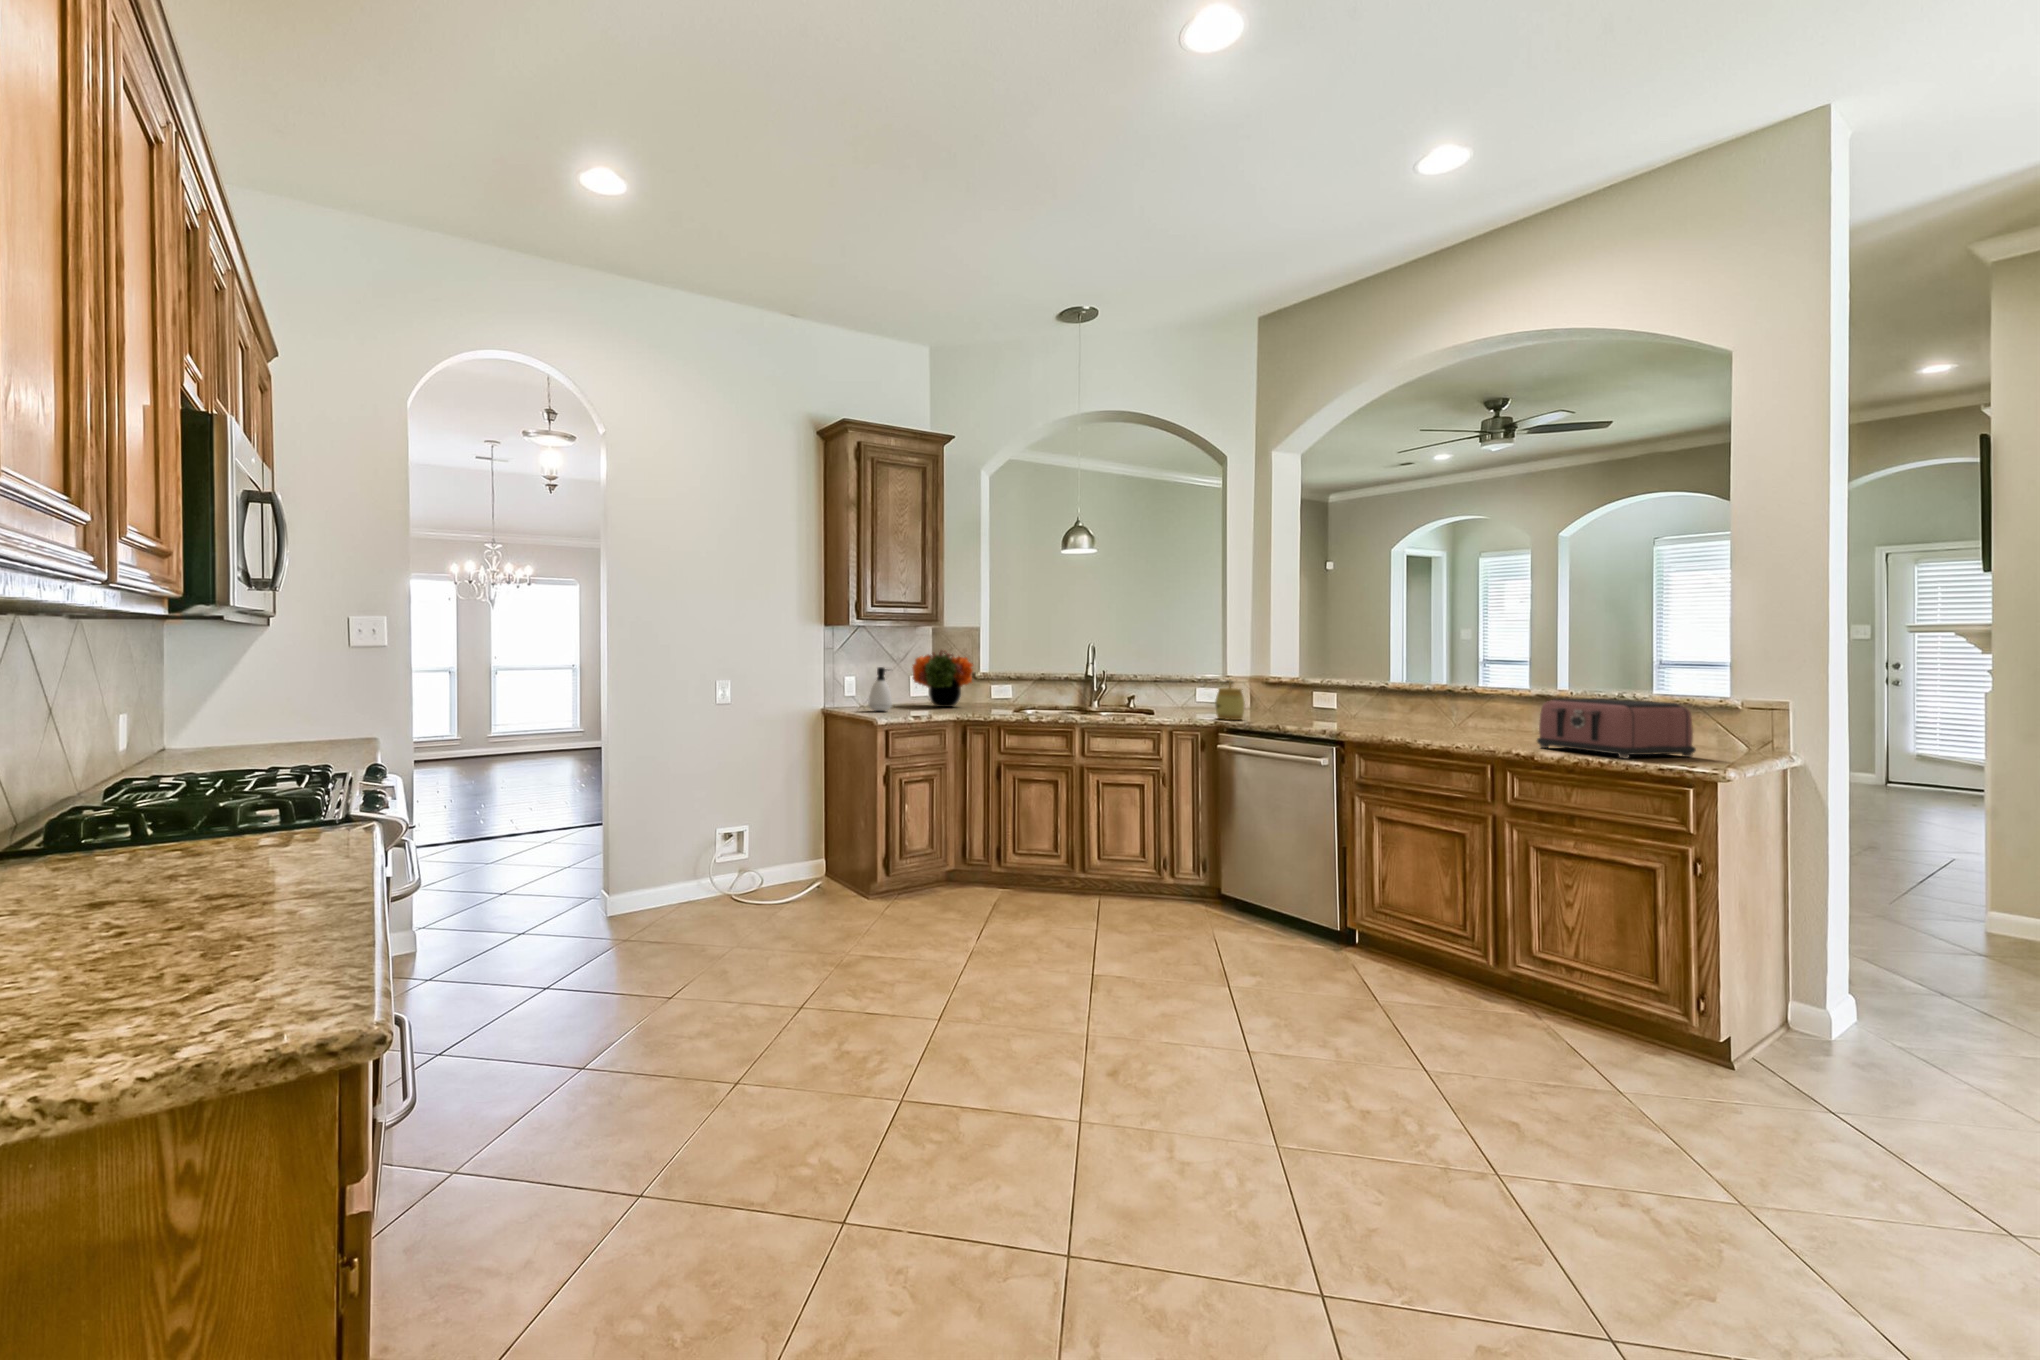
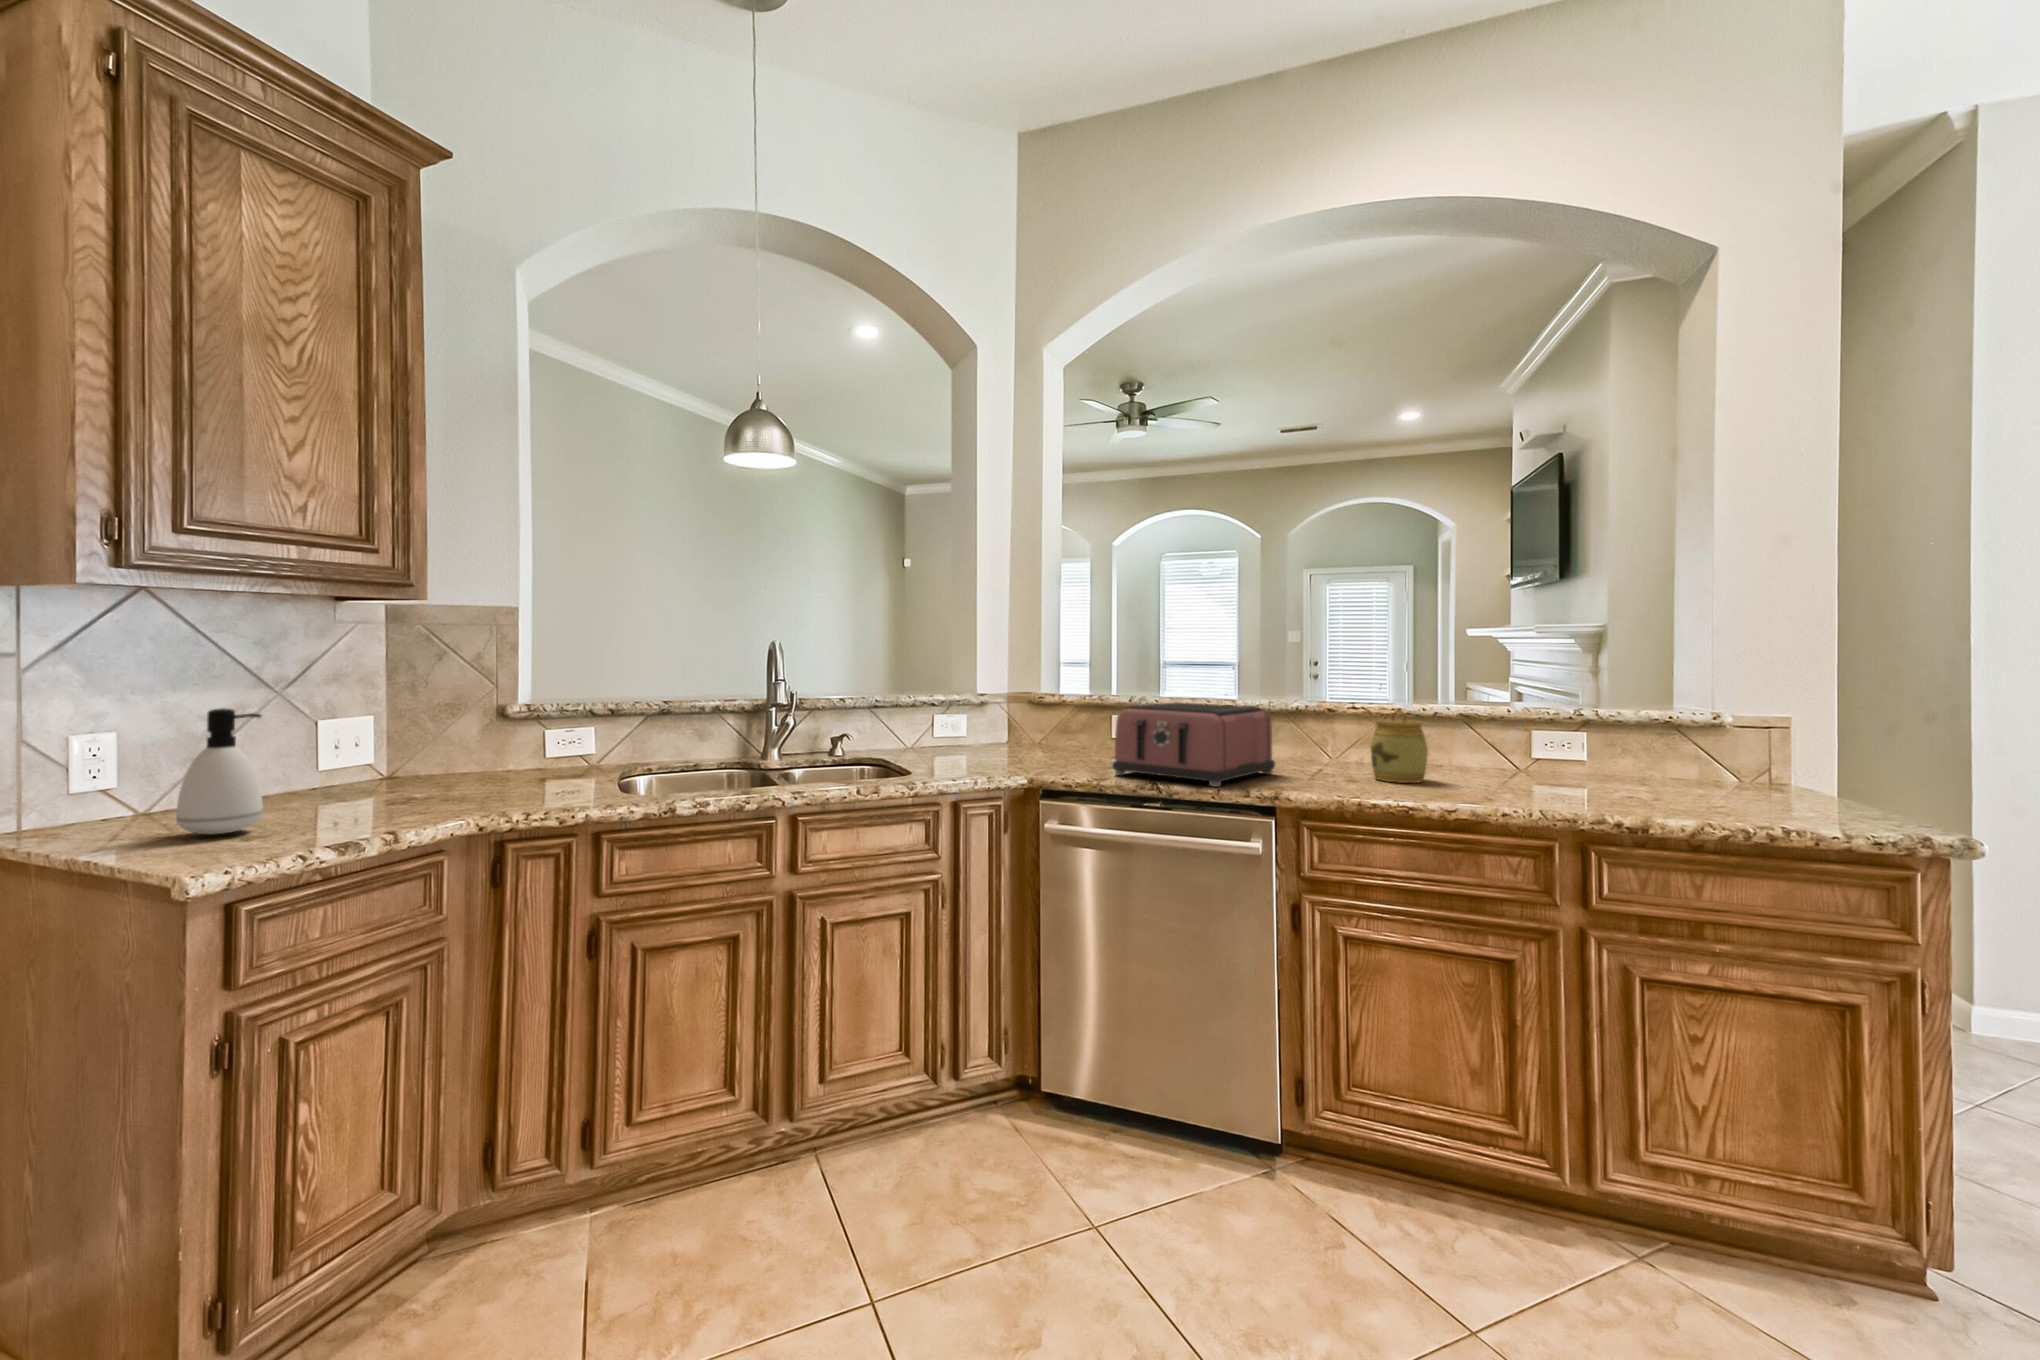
flower arrangement: present [913,650,973,707] -> none [324,654,501,791]
jar: present [1215,684,1245,720] -> present [1371,709,1428,783]
toaster: present [1537,699,1696,759] -> present [1112,702,1275,787]

